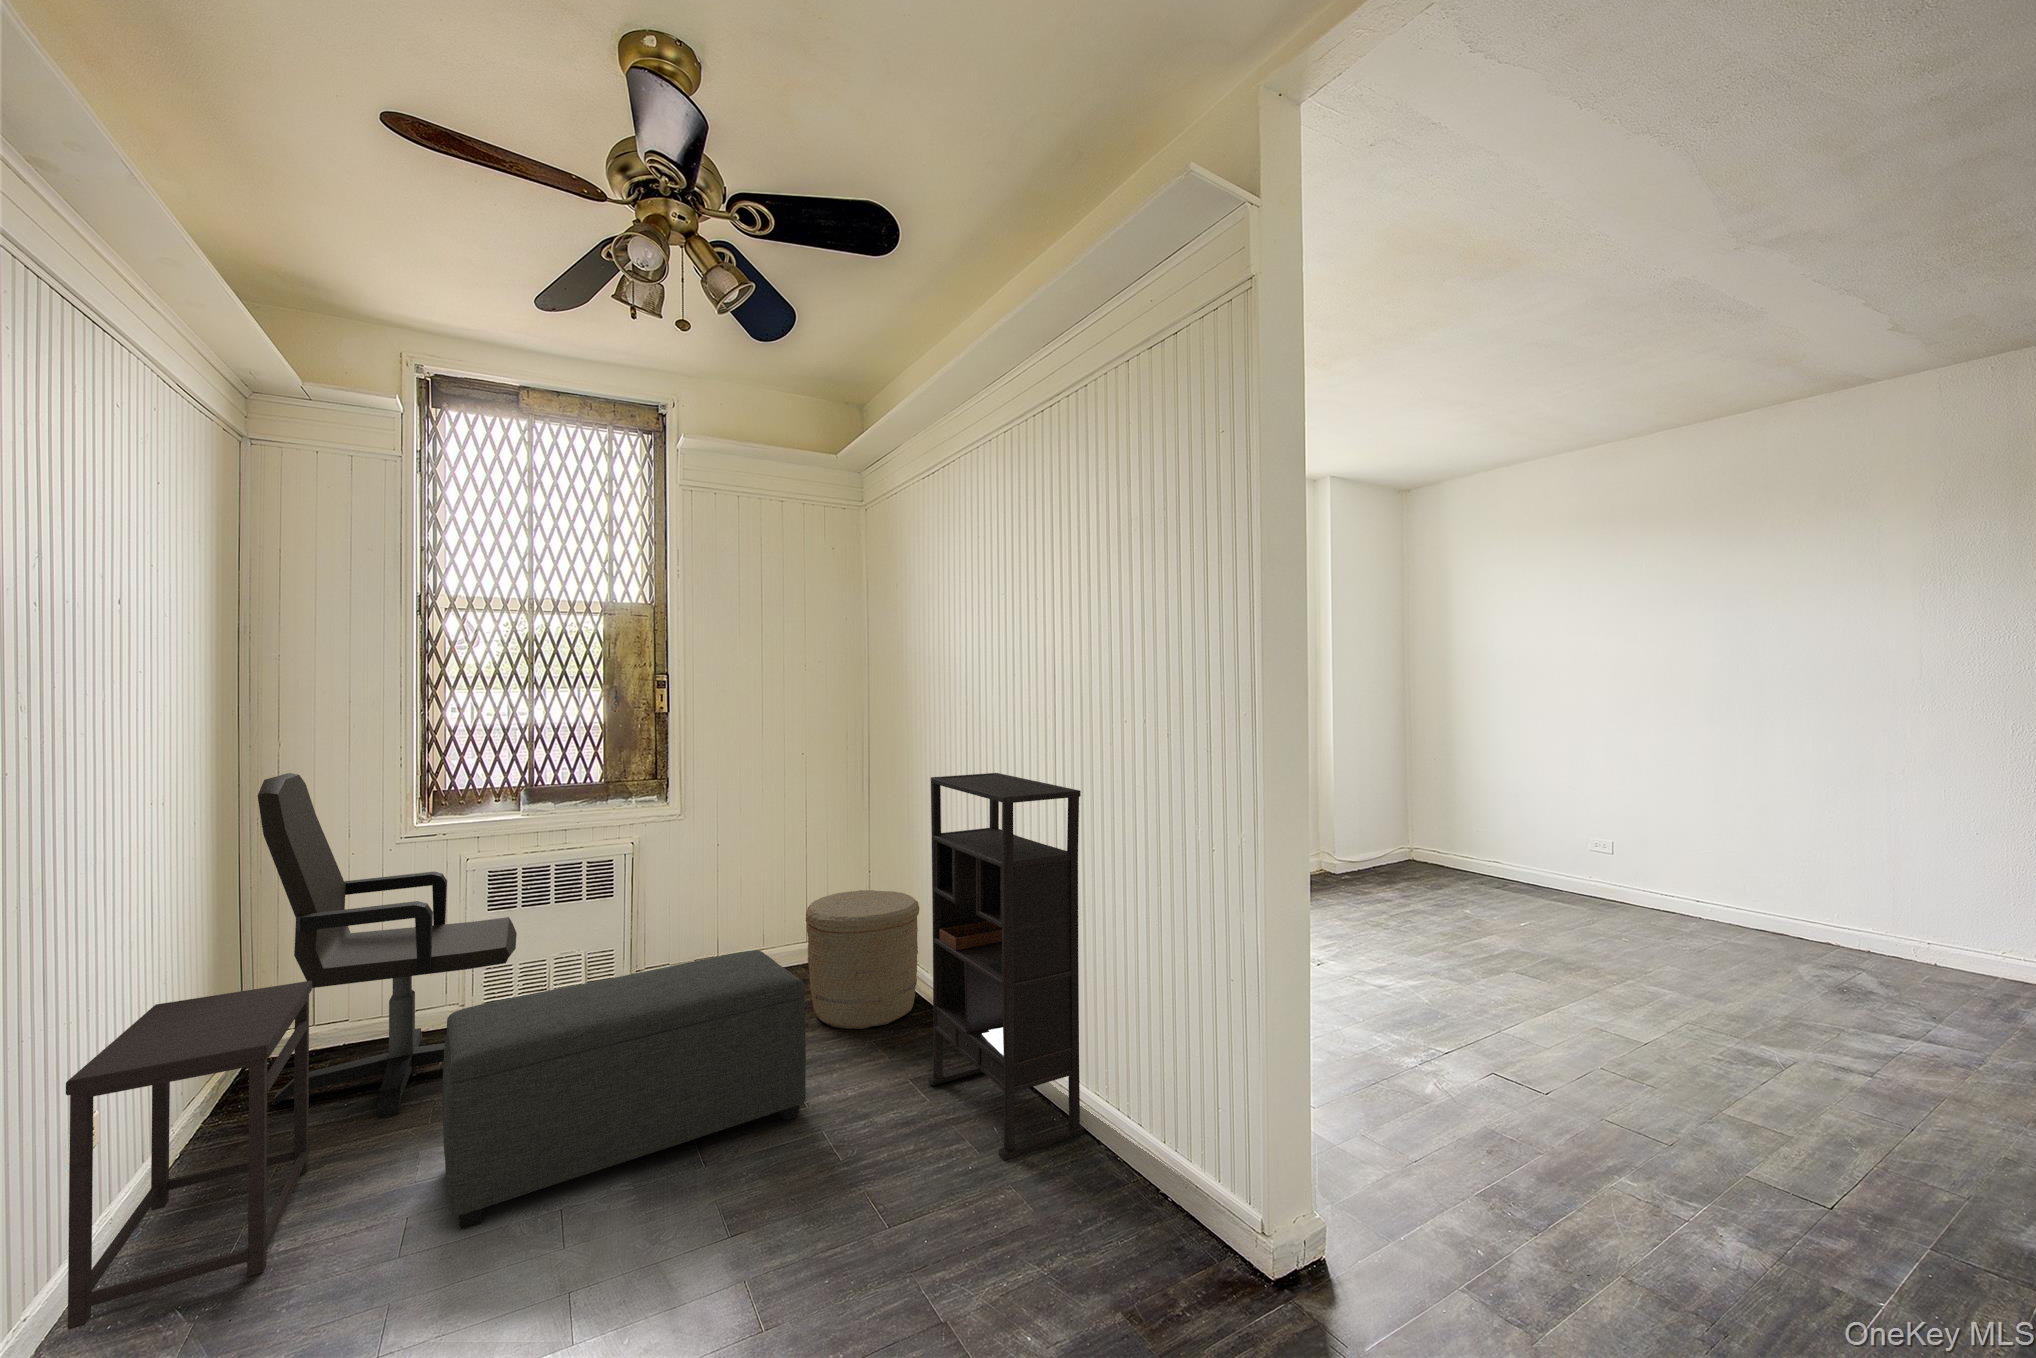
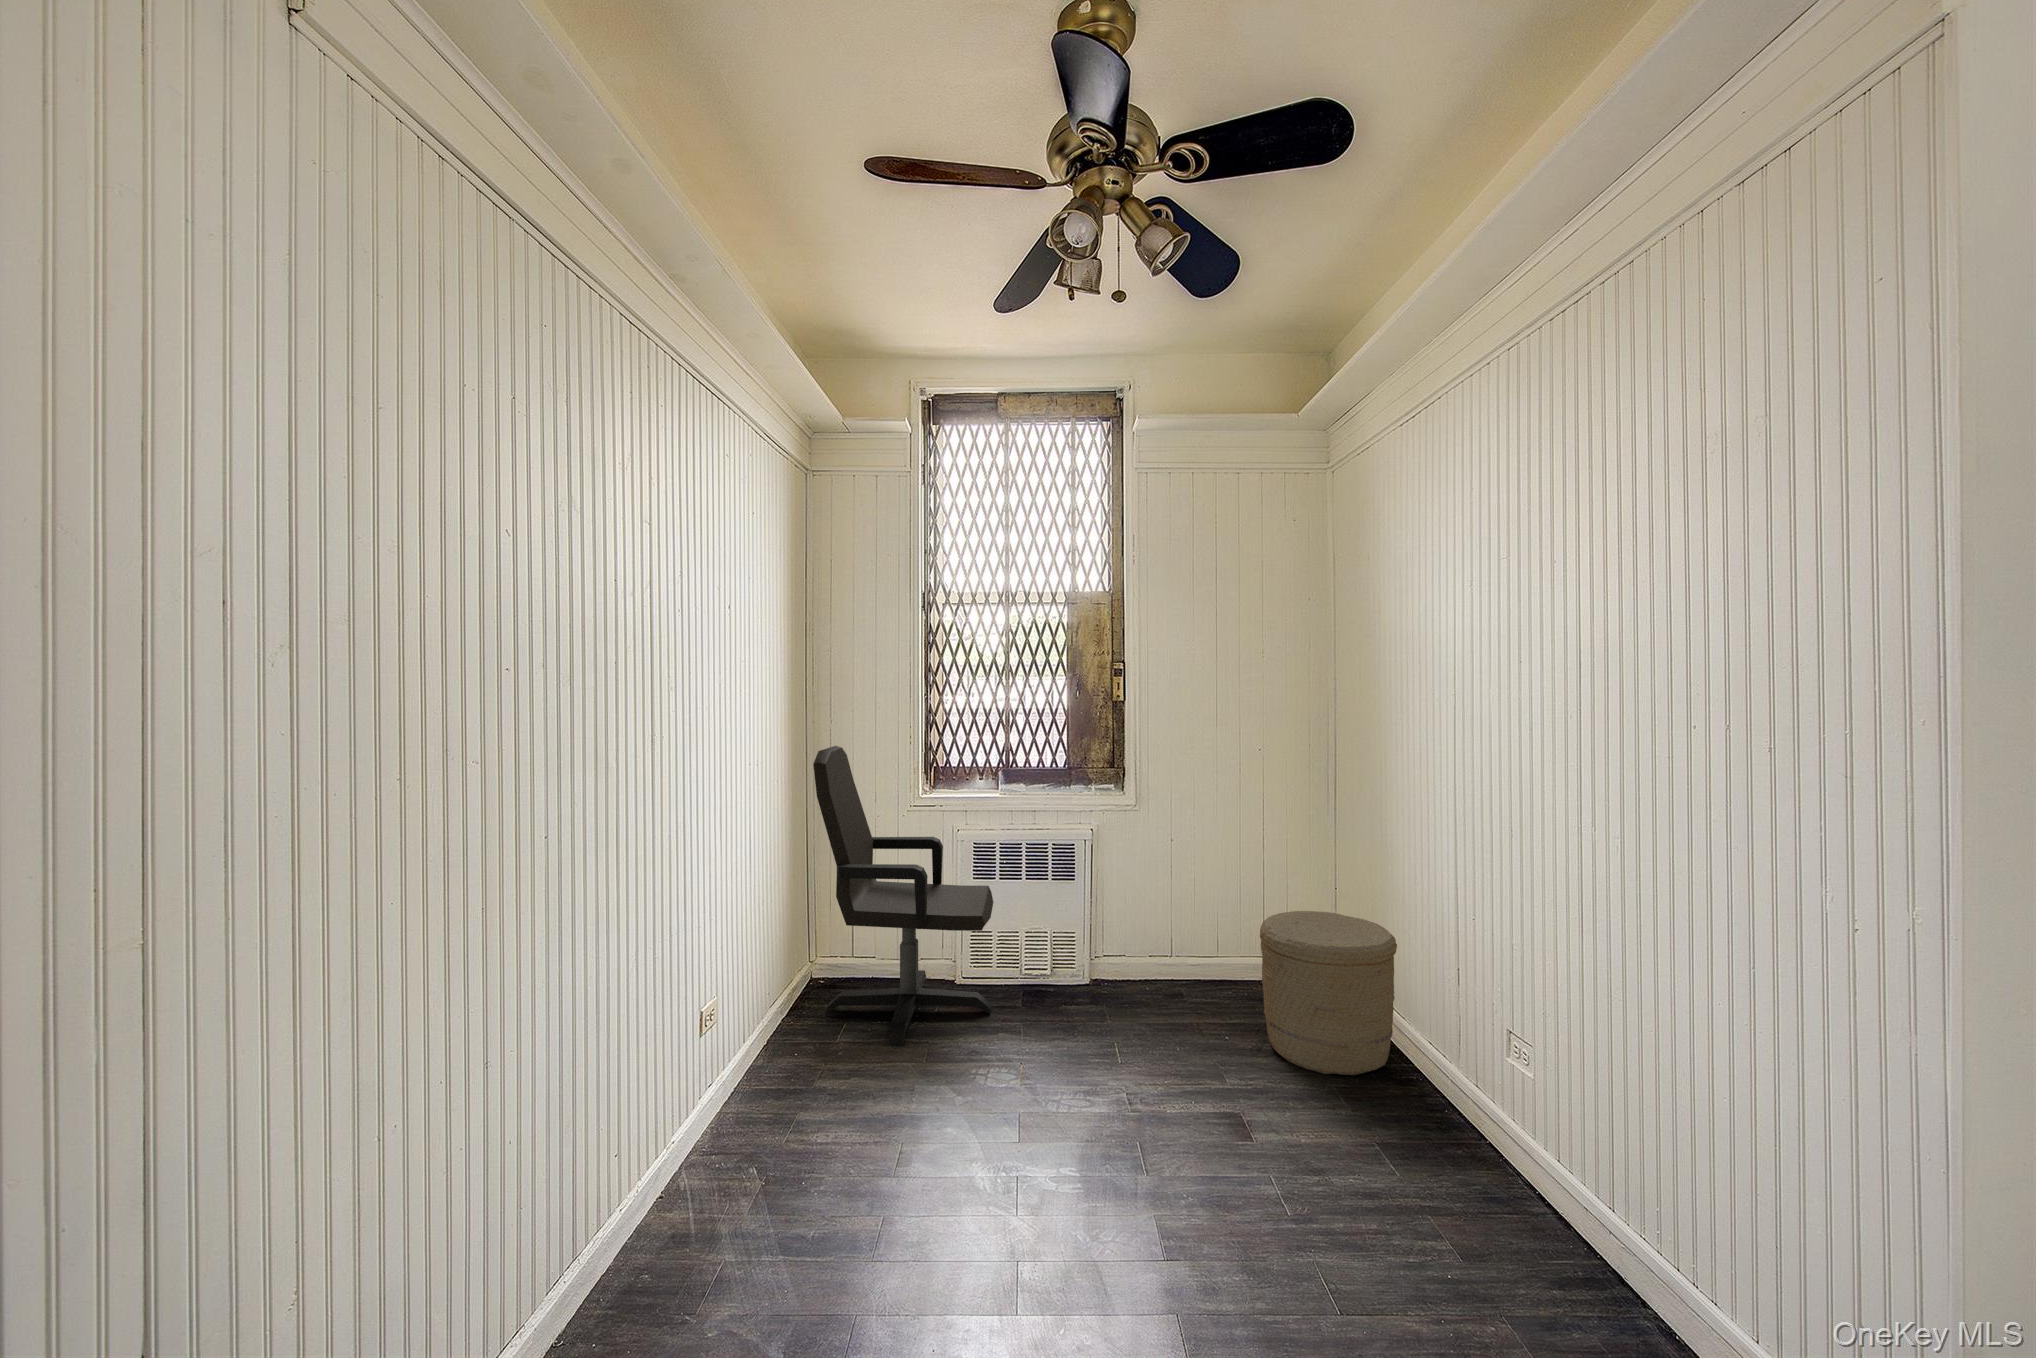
bookshelf: present [928,773,1084,1160] -> none [1403,798,1641,1320]
ottoman: present [442,950,806,1230] -> none [925,964,1252,1176]
side table: present [66,981,312,1329] -> none [693,923,842,1160]

